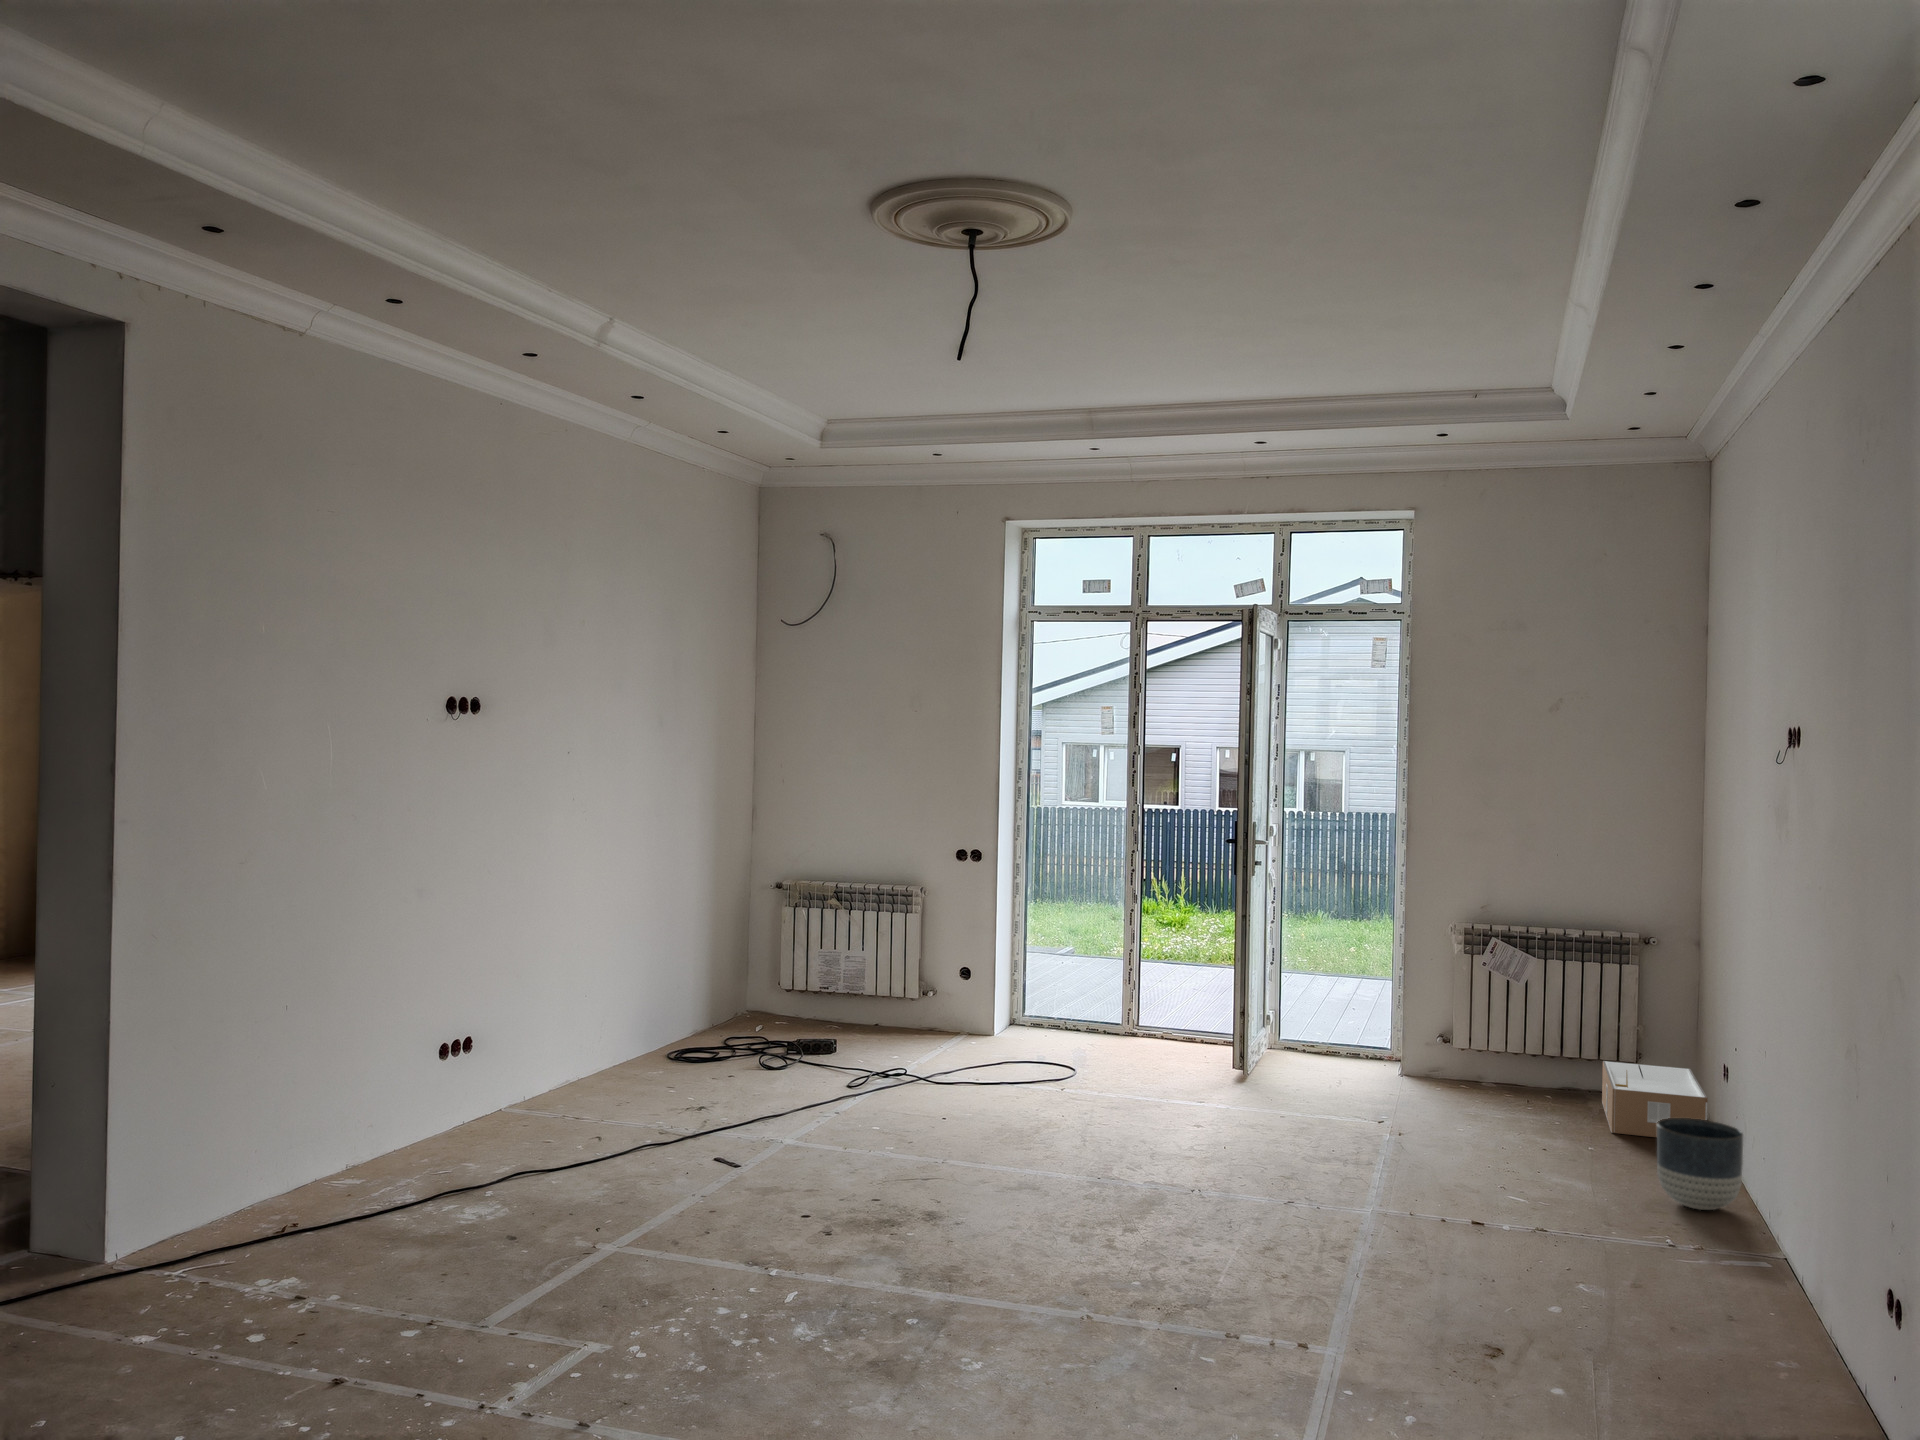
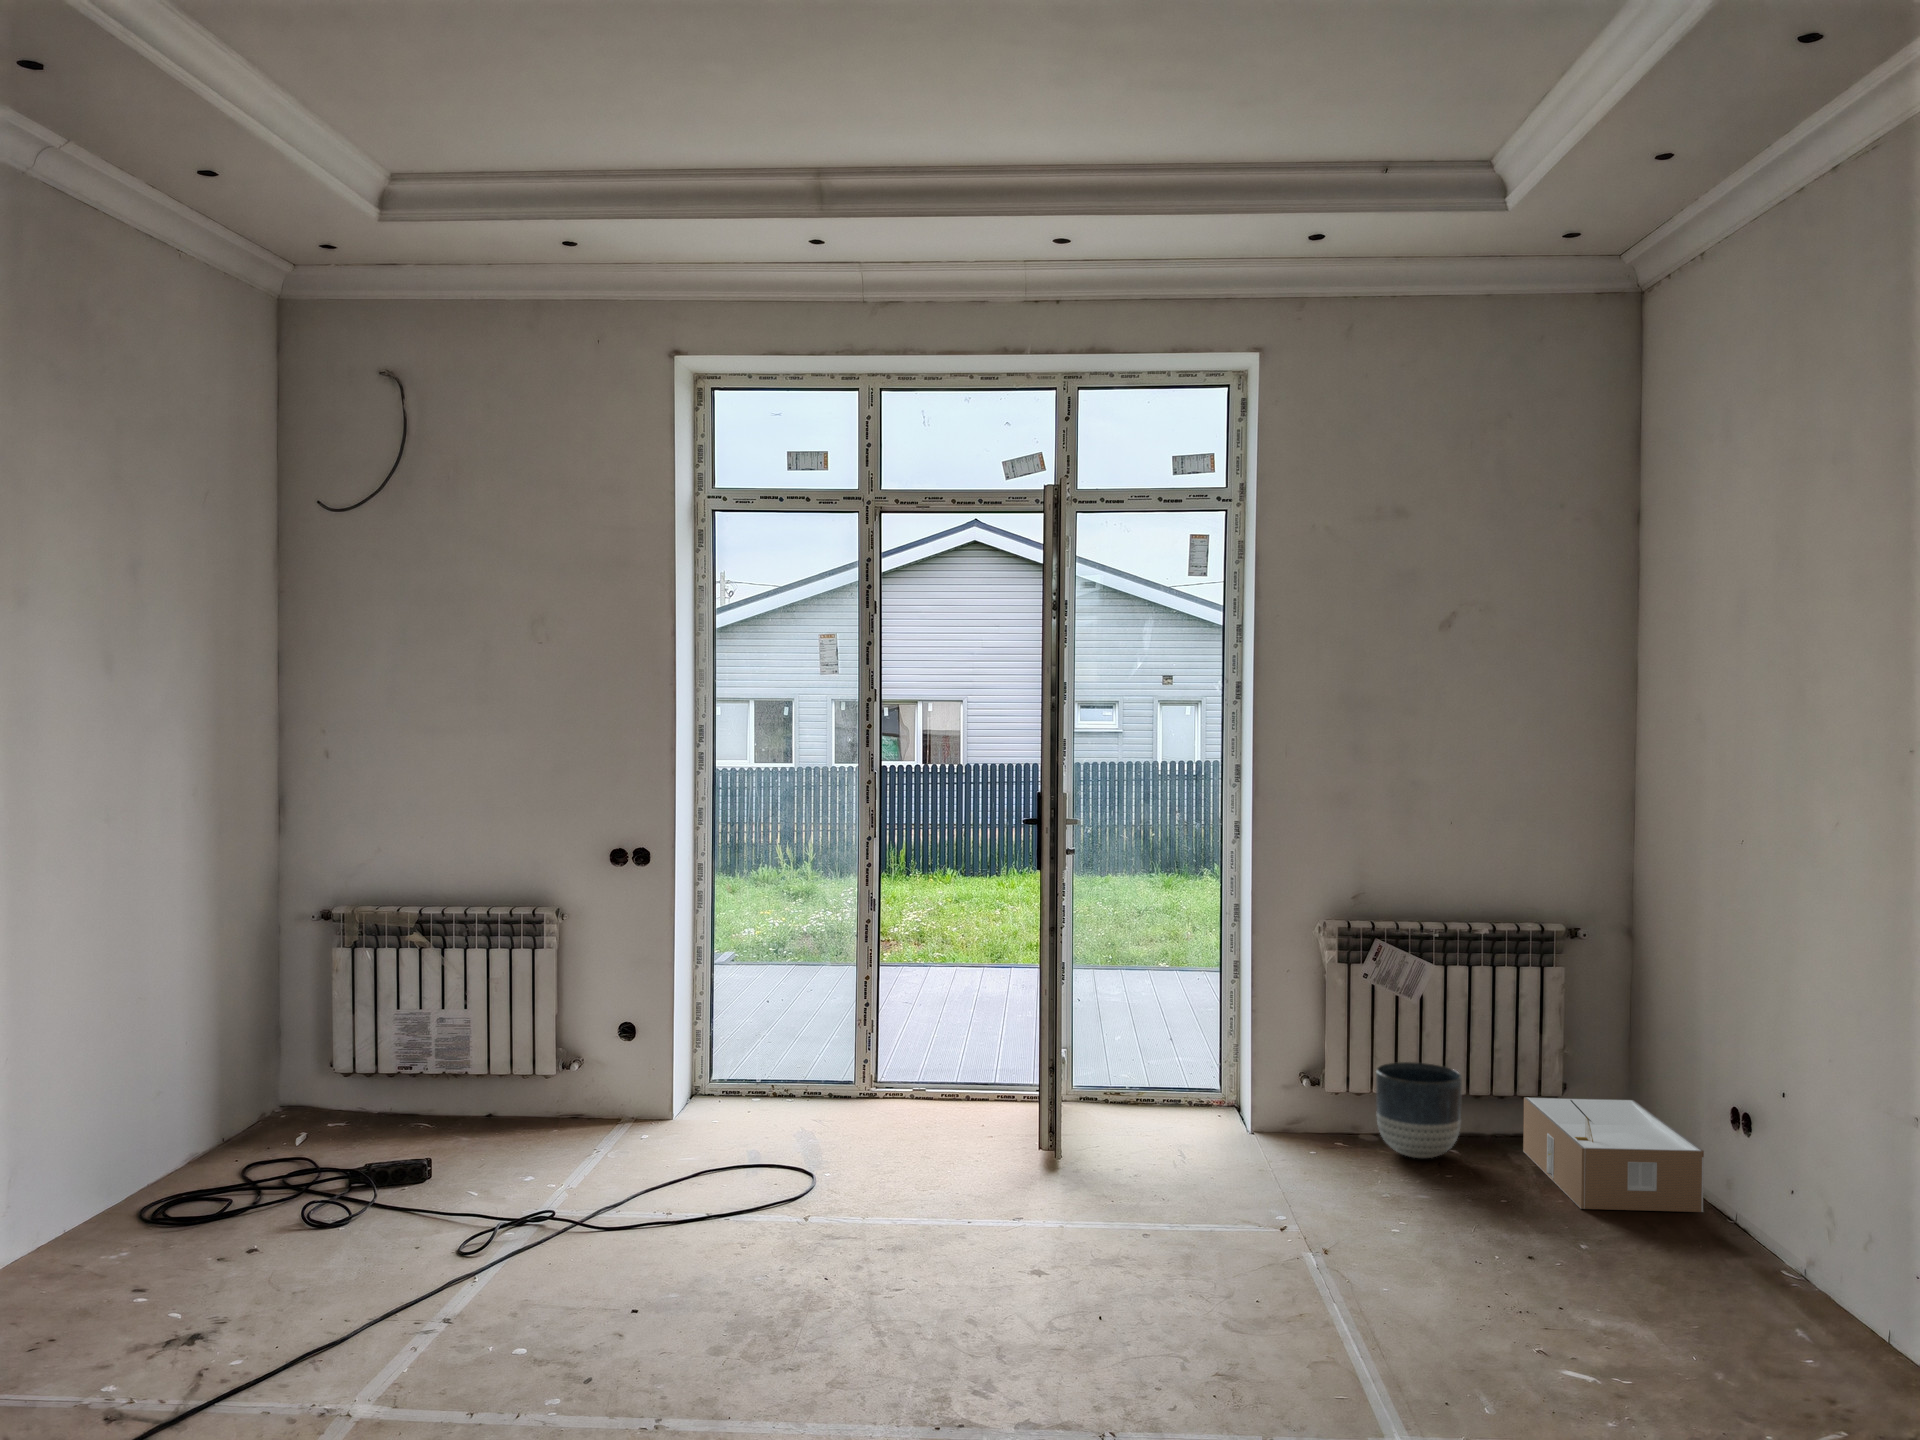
planter: present [1657,1118,1743,1210] -> present [1376,1062,1462,1158]

